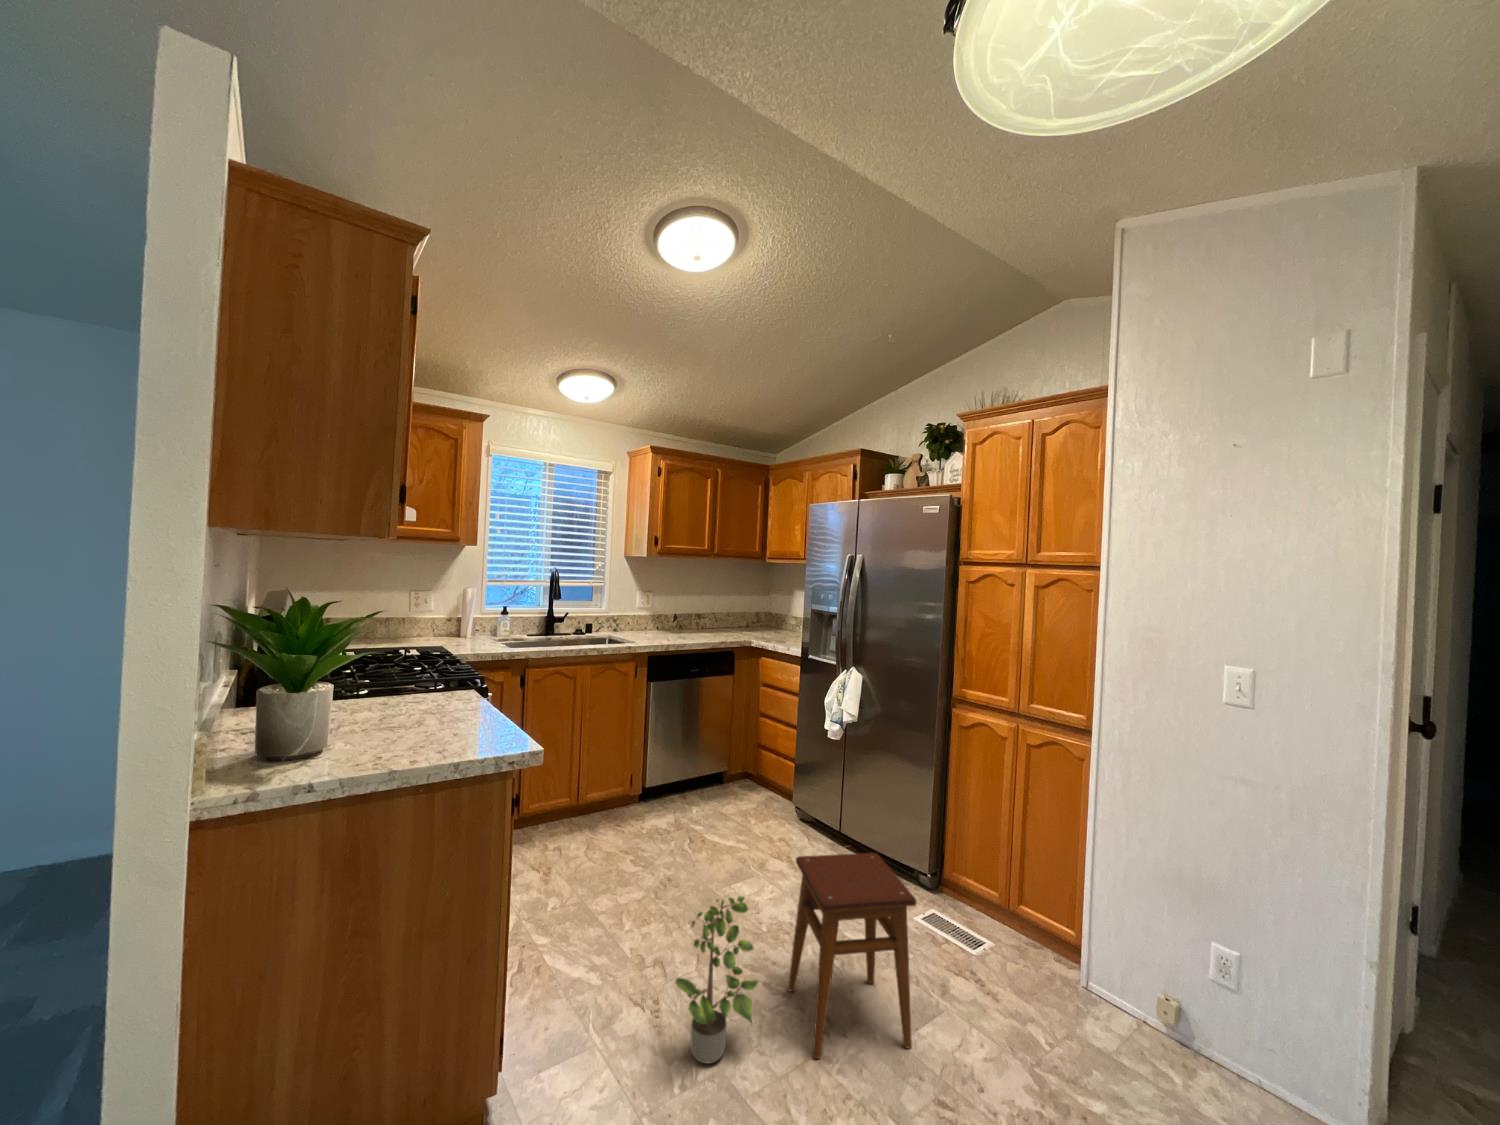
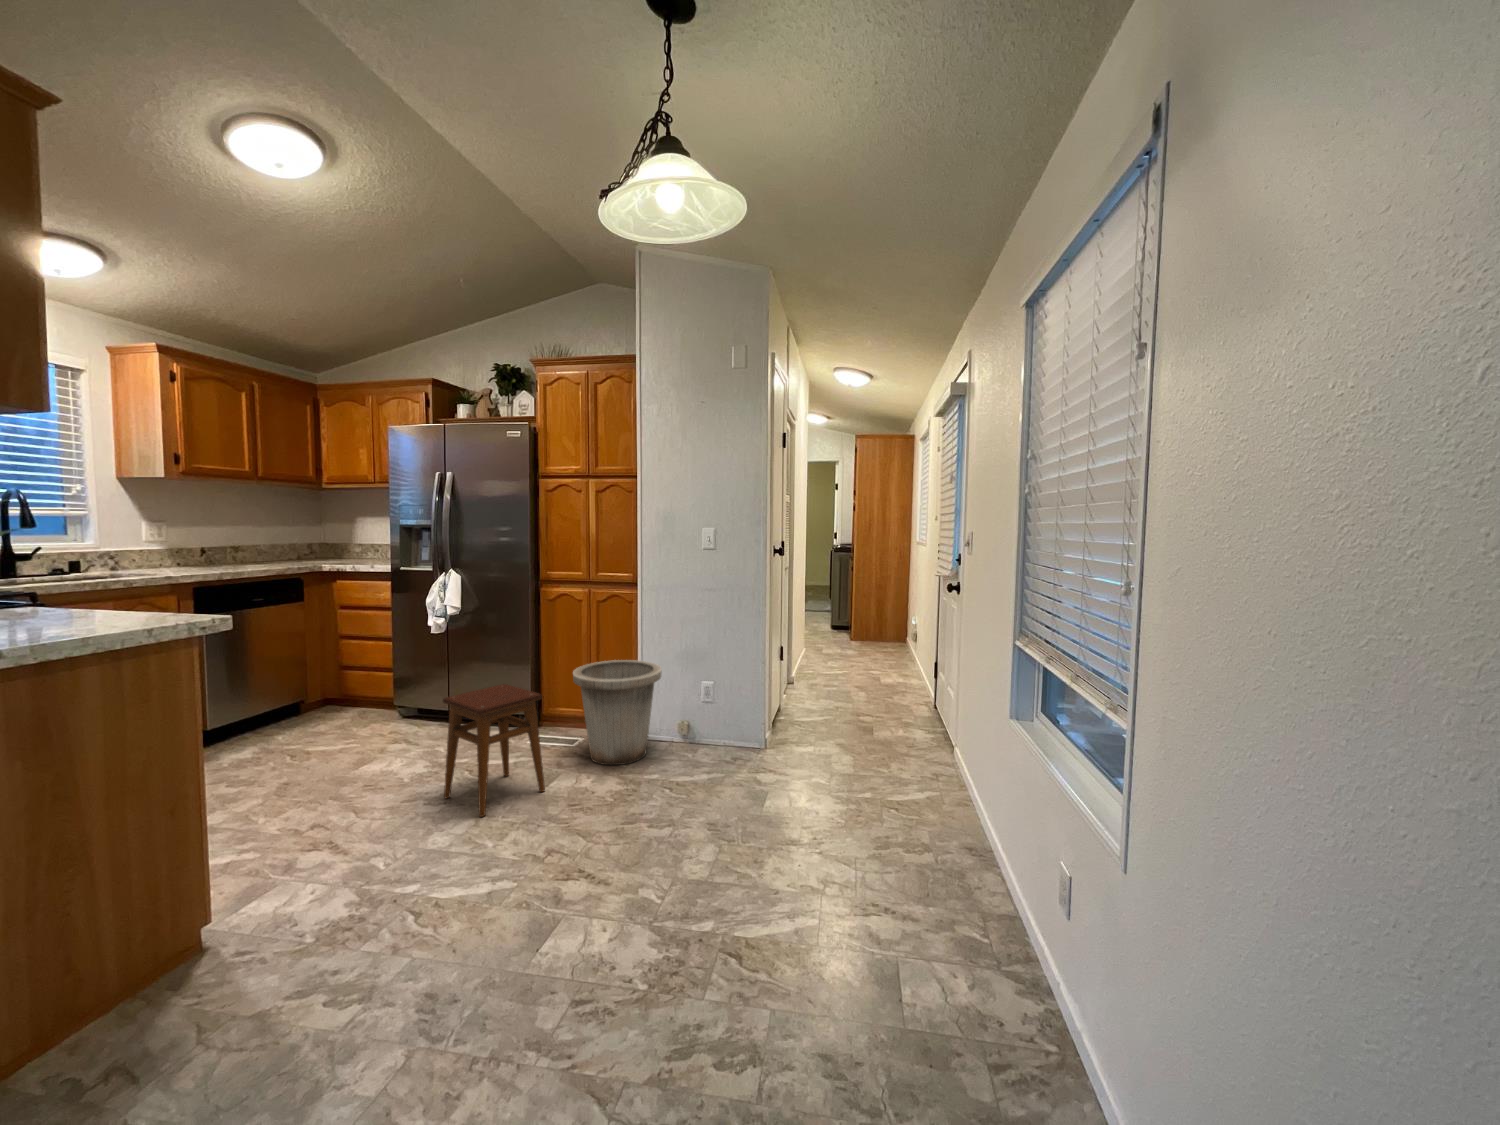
trash can: none [976,847,1130,1053] -> present [573,660,661,765]
potted plant: present [676,896,759,1064] -> none [361,721,433,850]

